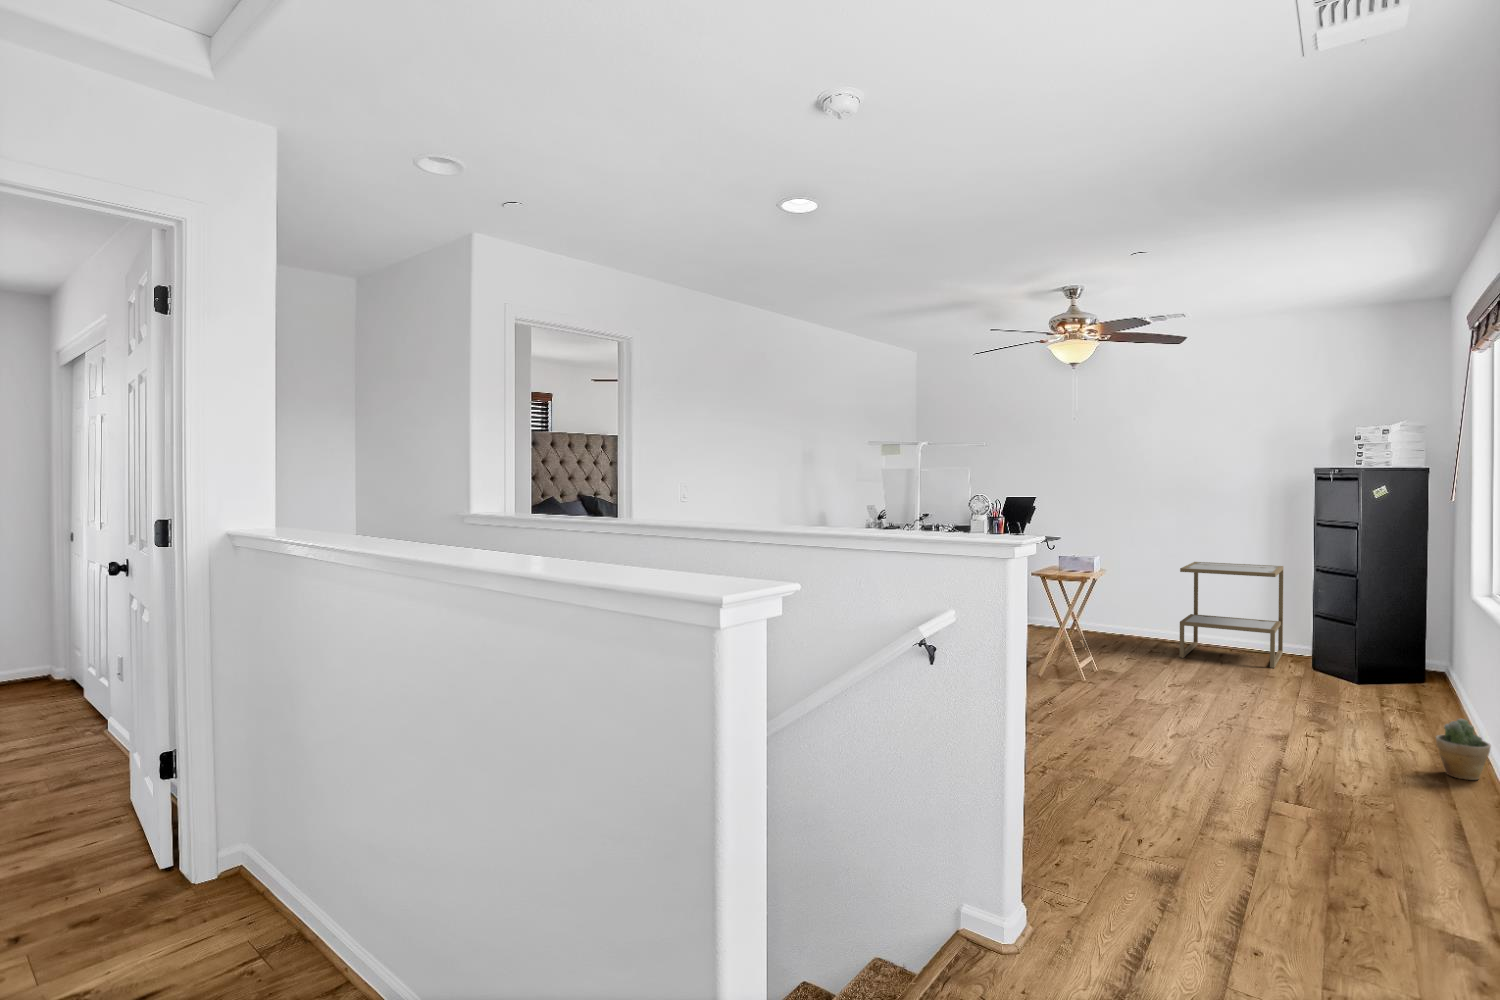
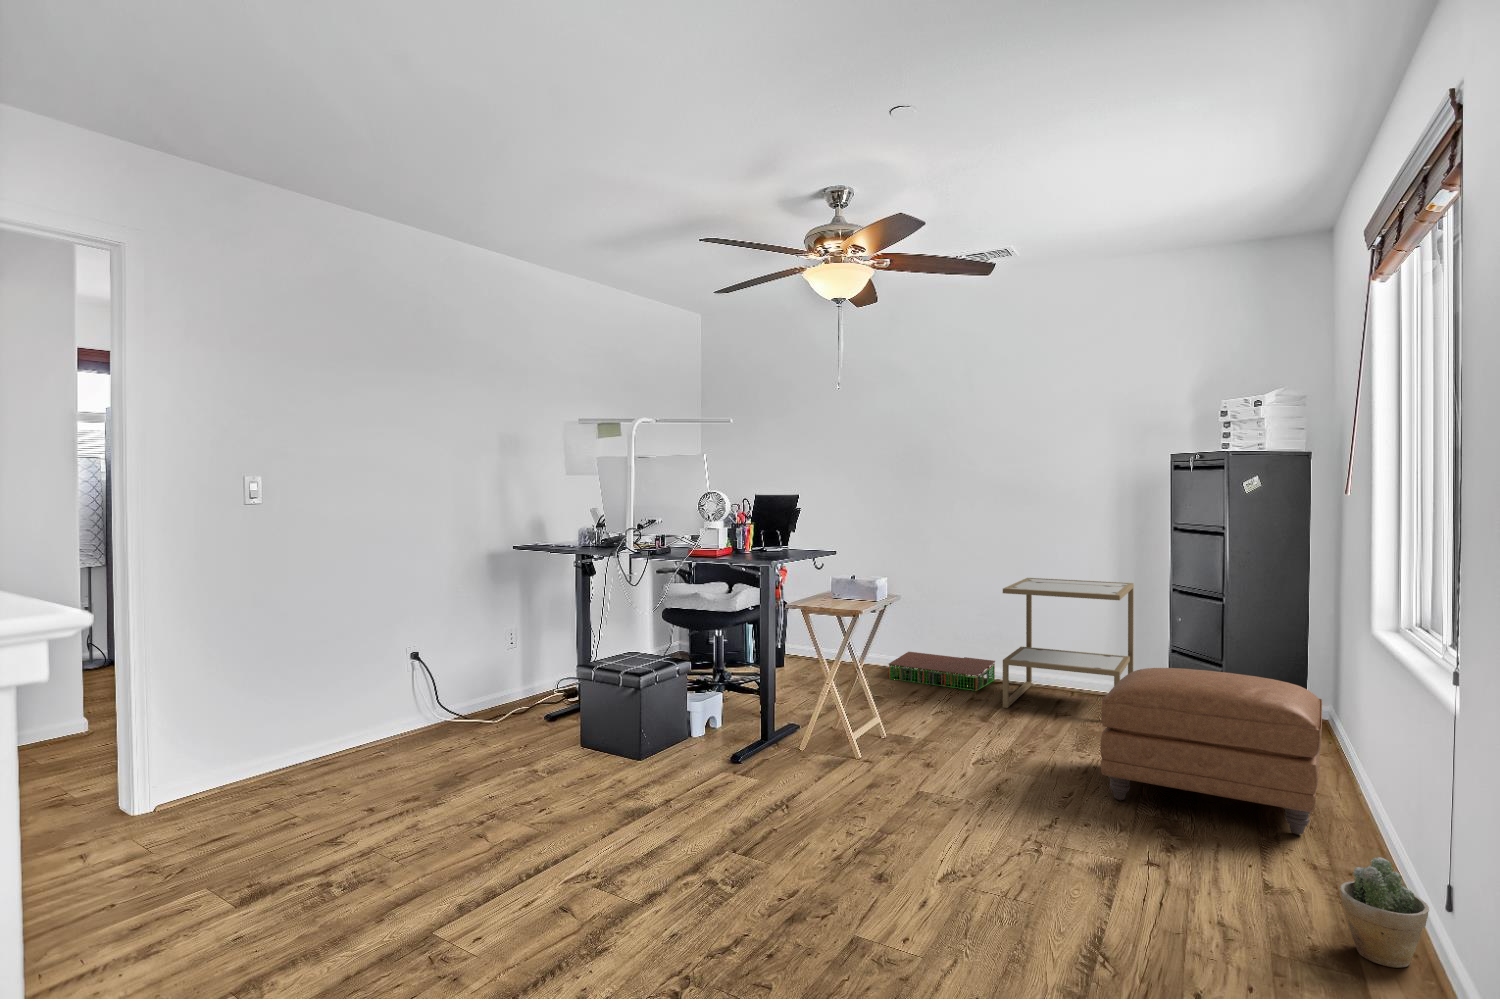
storage bin: none [1080,619,1167,647] -> present [889,652,995,691]
ottoman: none [1269,621,1433,727] -> present [1100,668,1322,835]

